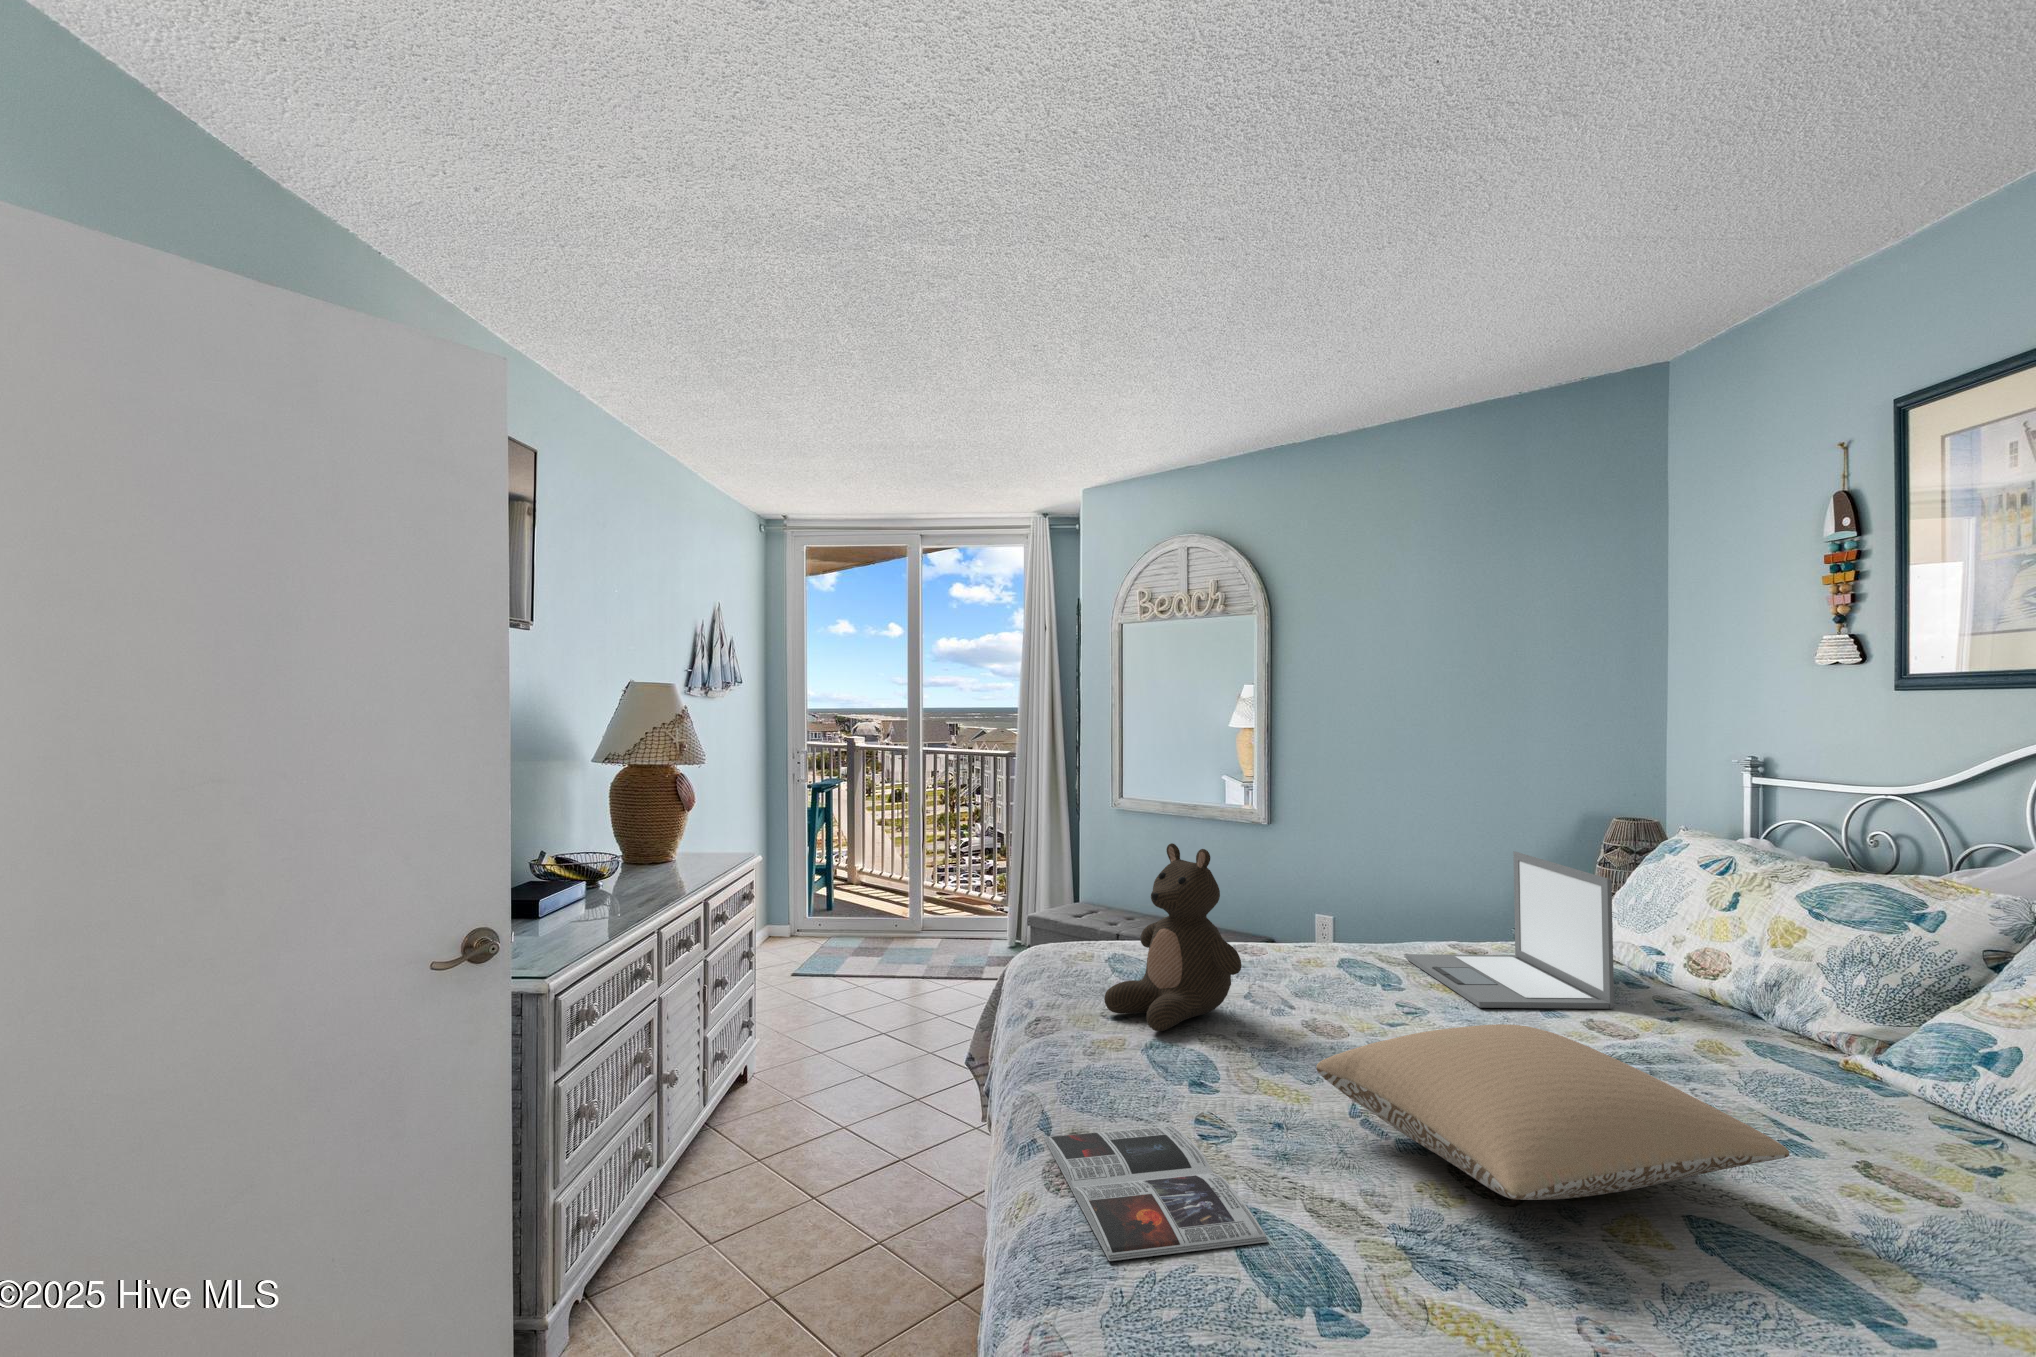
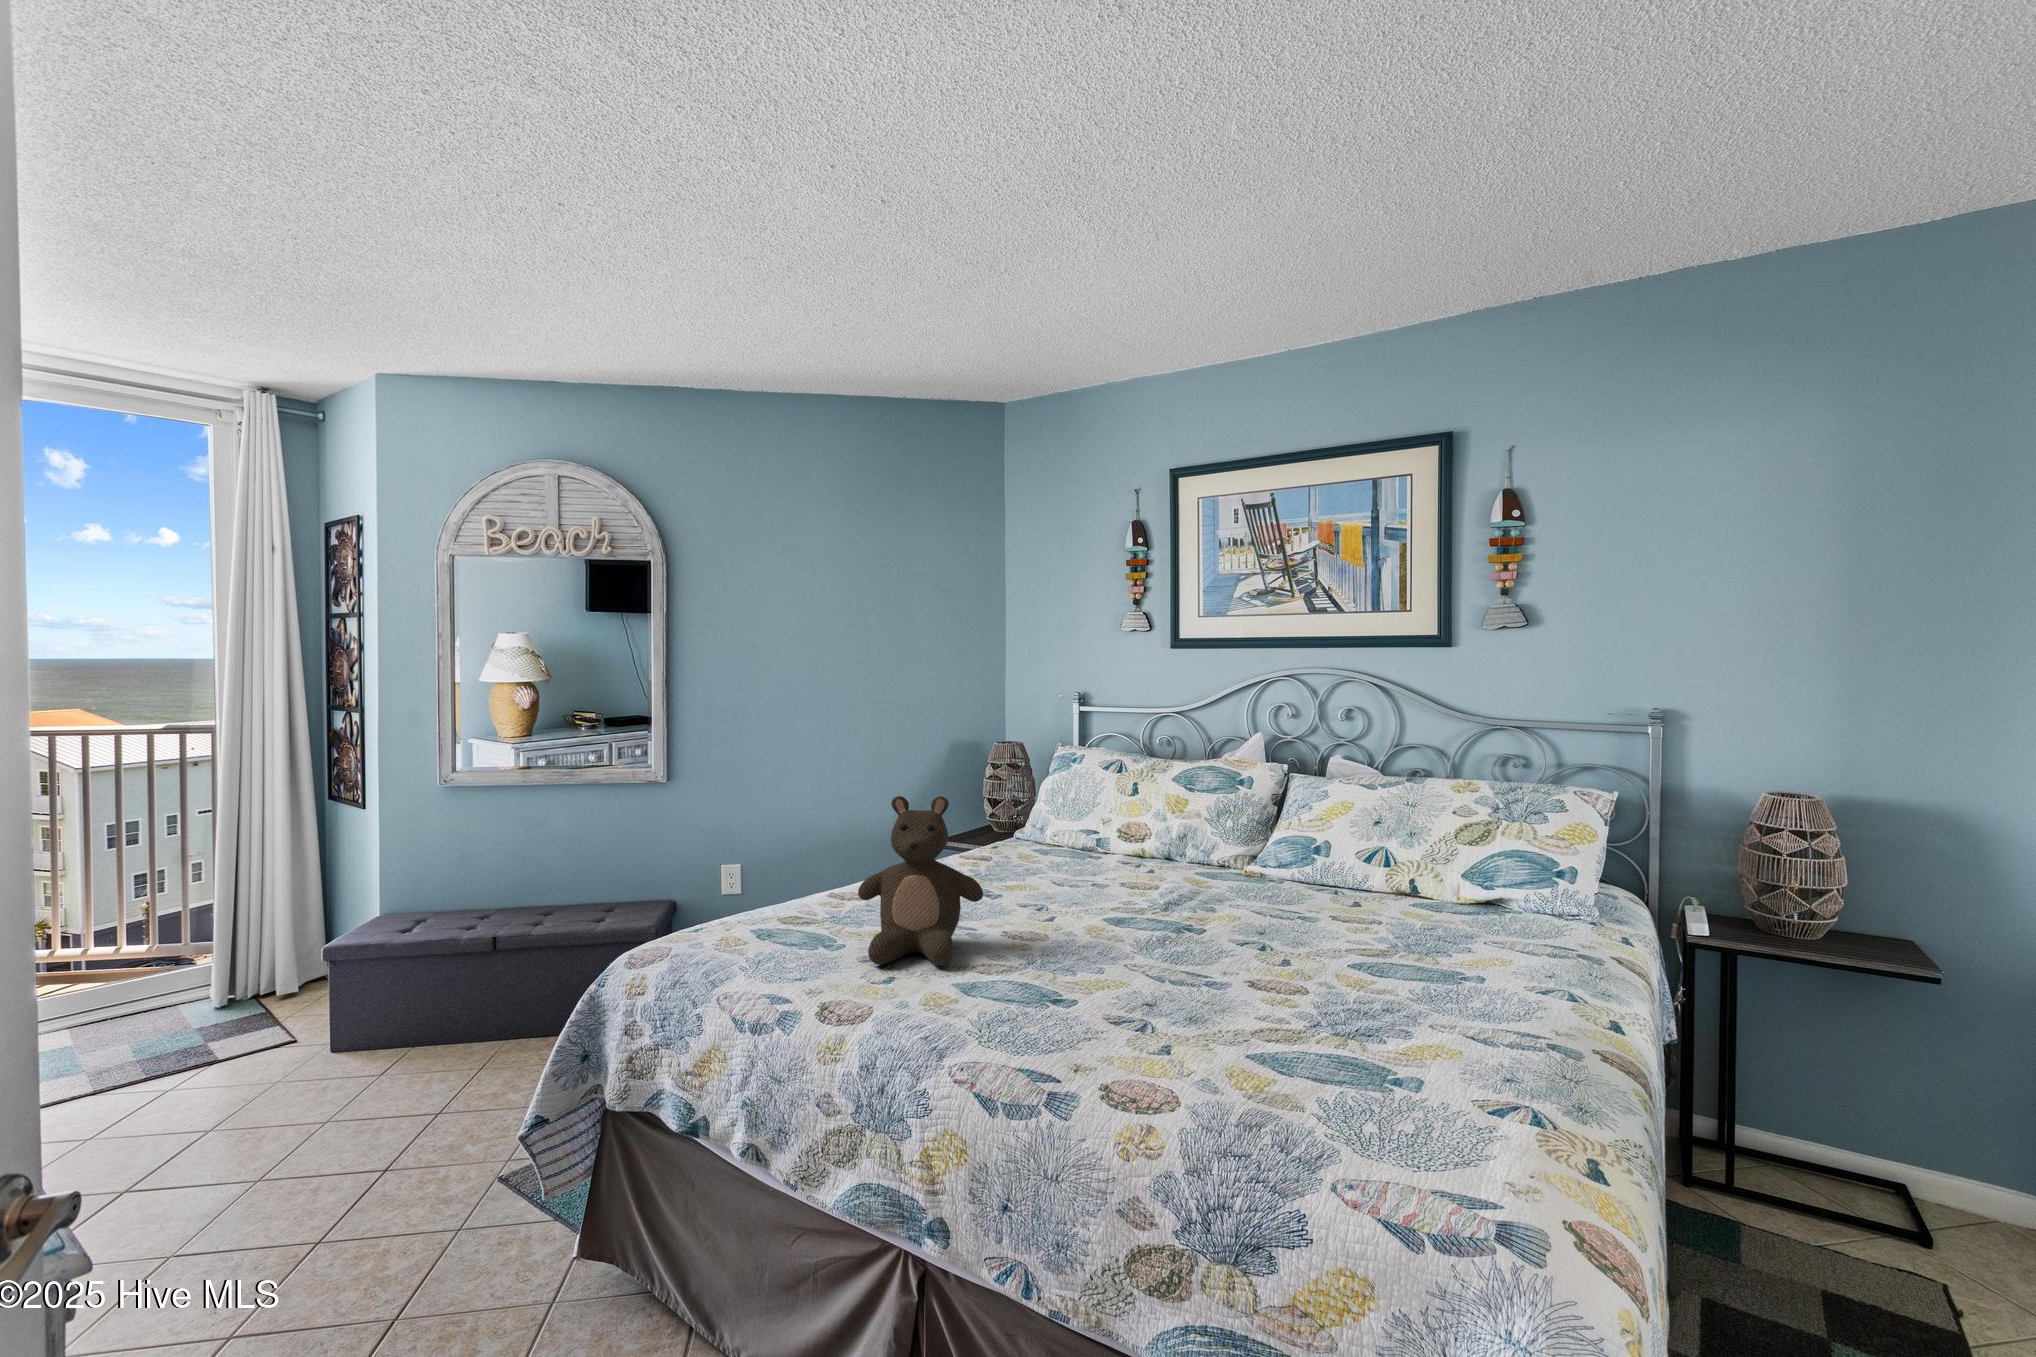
laptop: present [1406,851,1614,1009] -> none [958,774,1116,891]
pillow: present [1317,1024,1789,1200] -> none [1150,878,1364,970]
magazine: present [1045,1126,1268,1261] -> none [1057,1013,1270,1089]

